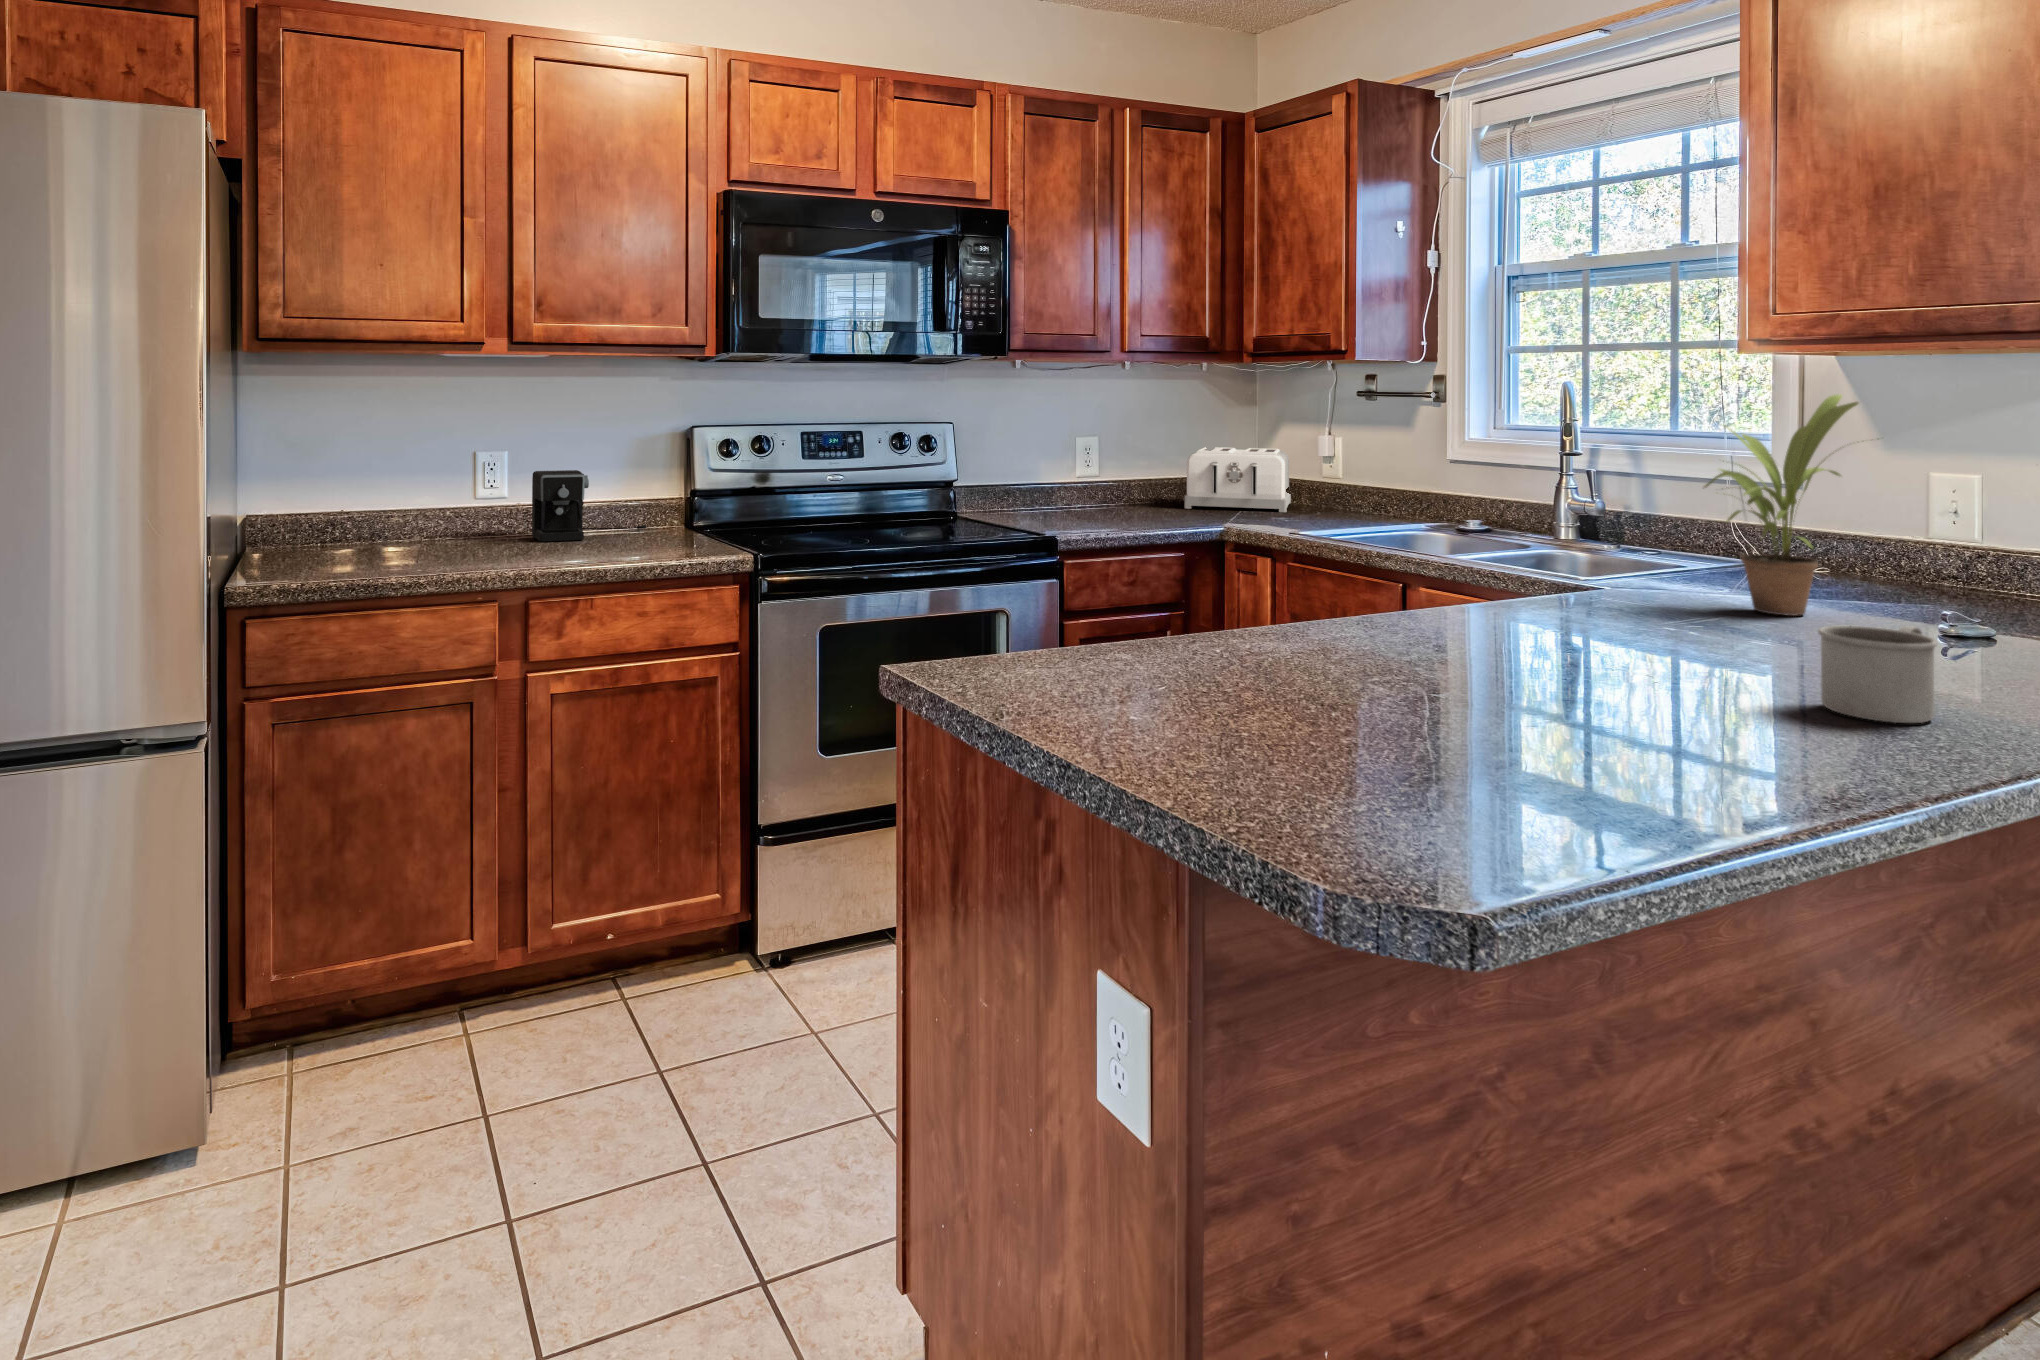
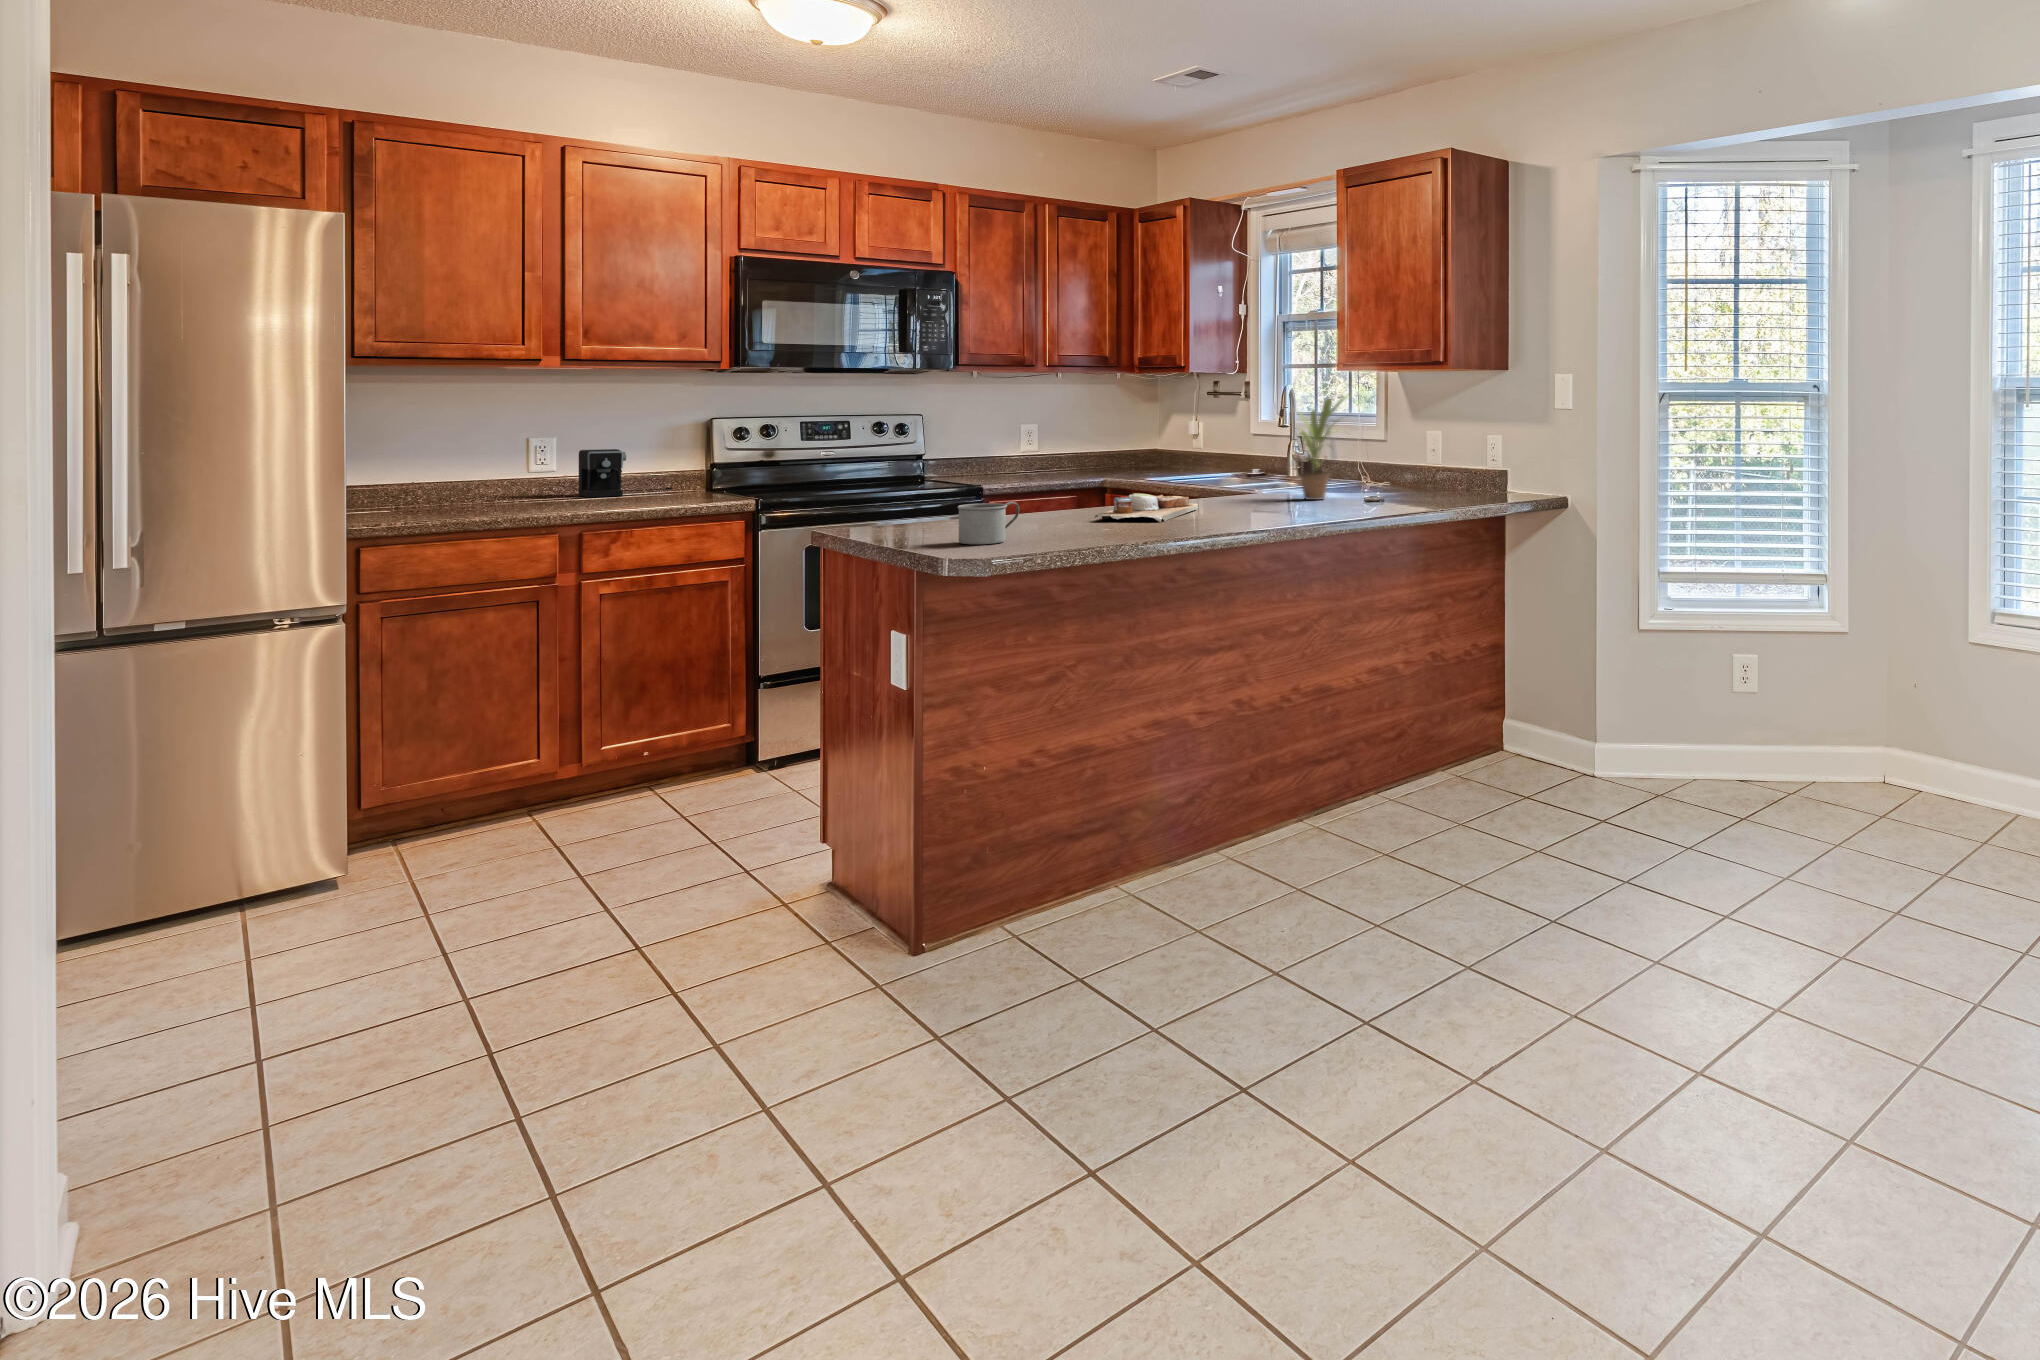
toaster: present [1184,447,1291,512] -> none [1096,432,1176,473]
cutting board: none [1466,606,1647,708] -> present [1095,493,1198,523]
mug: present [1818,625,1938,723] -> present [957,502,1019,544]

